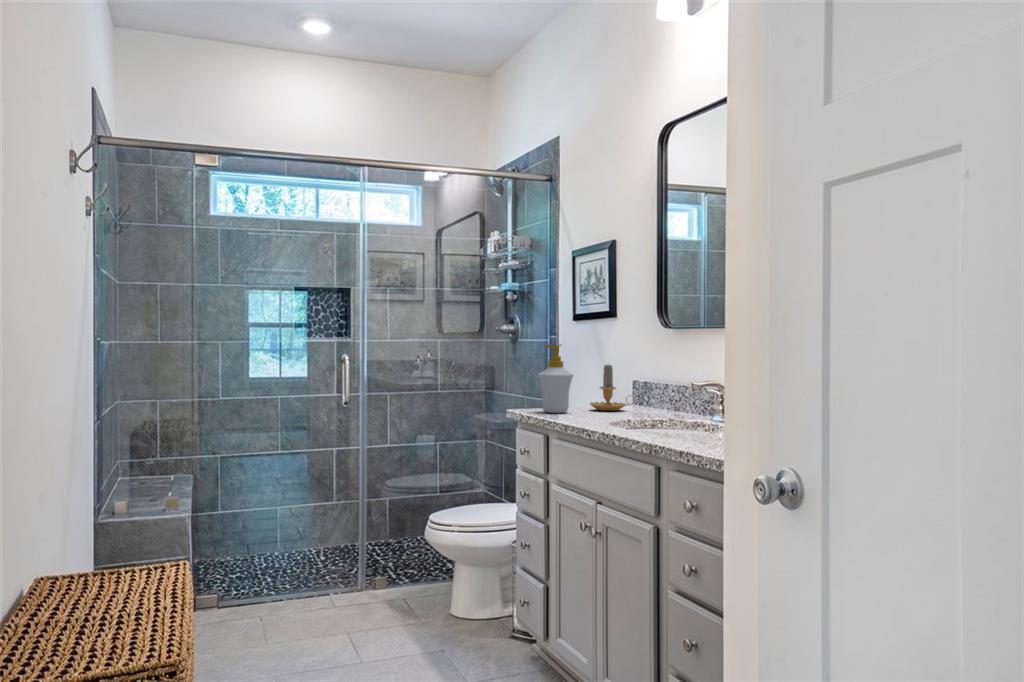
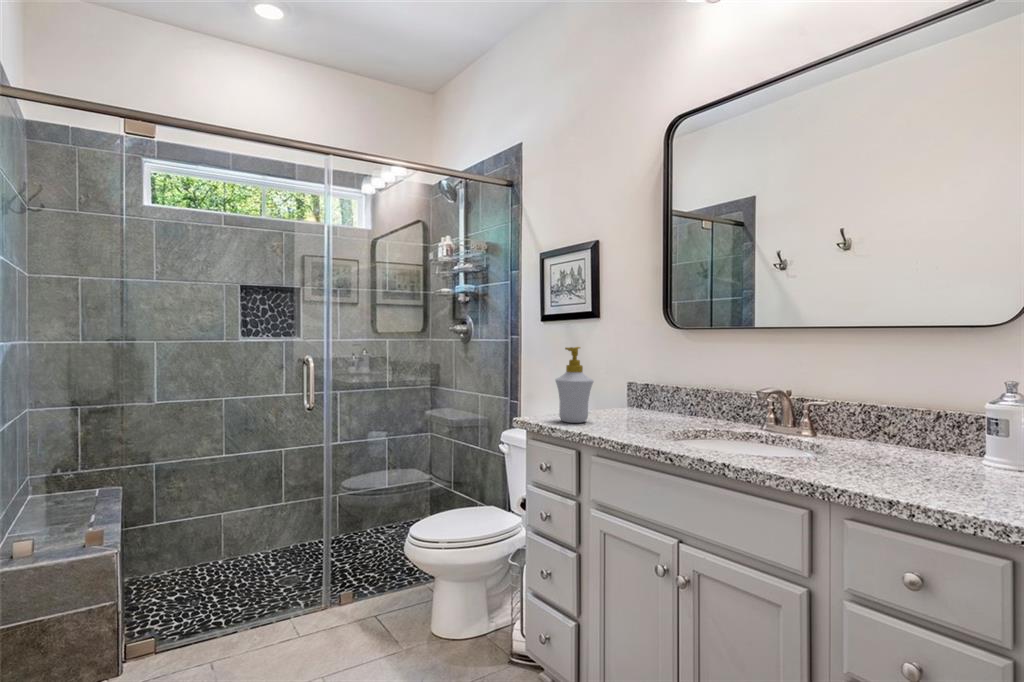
candle: present [590,365,631,411] -> none [599,365,647,417]

